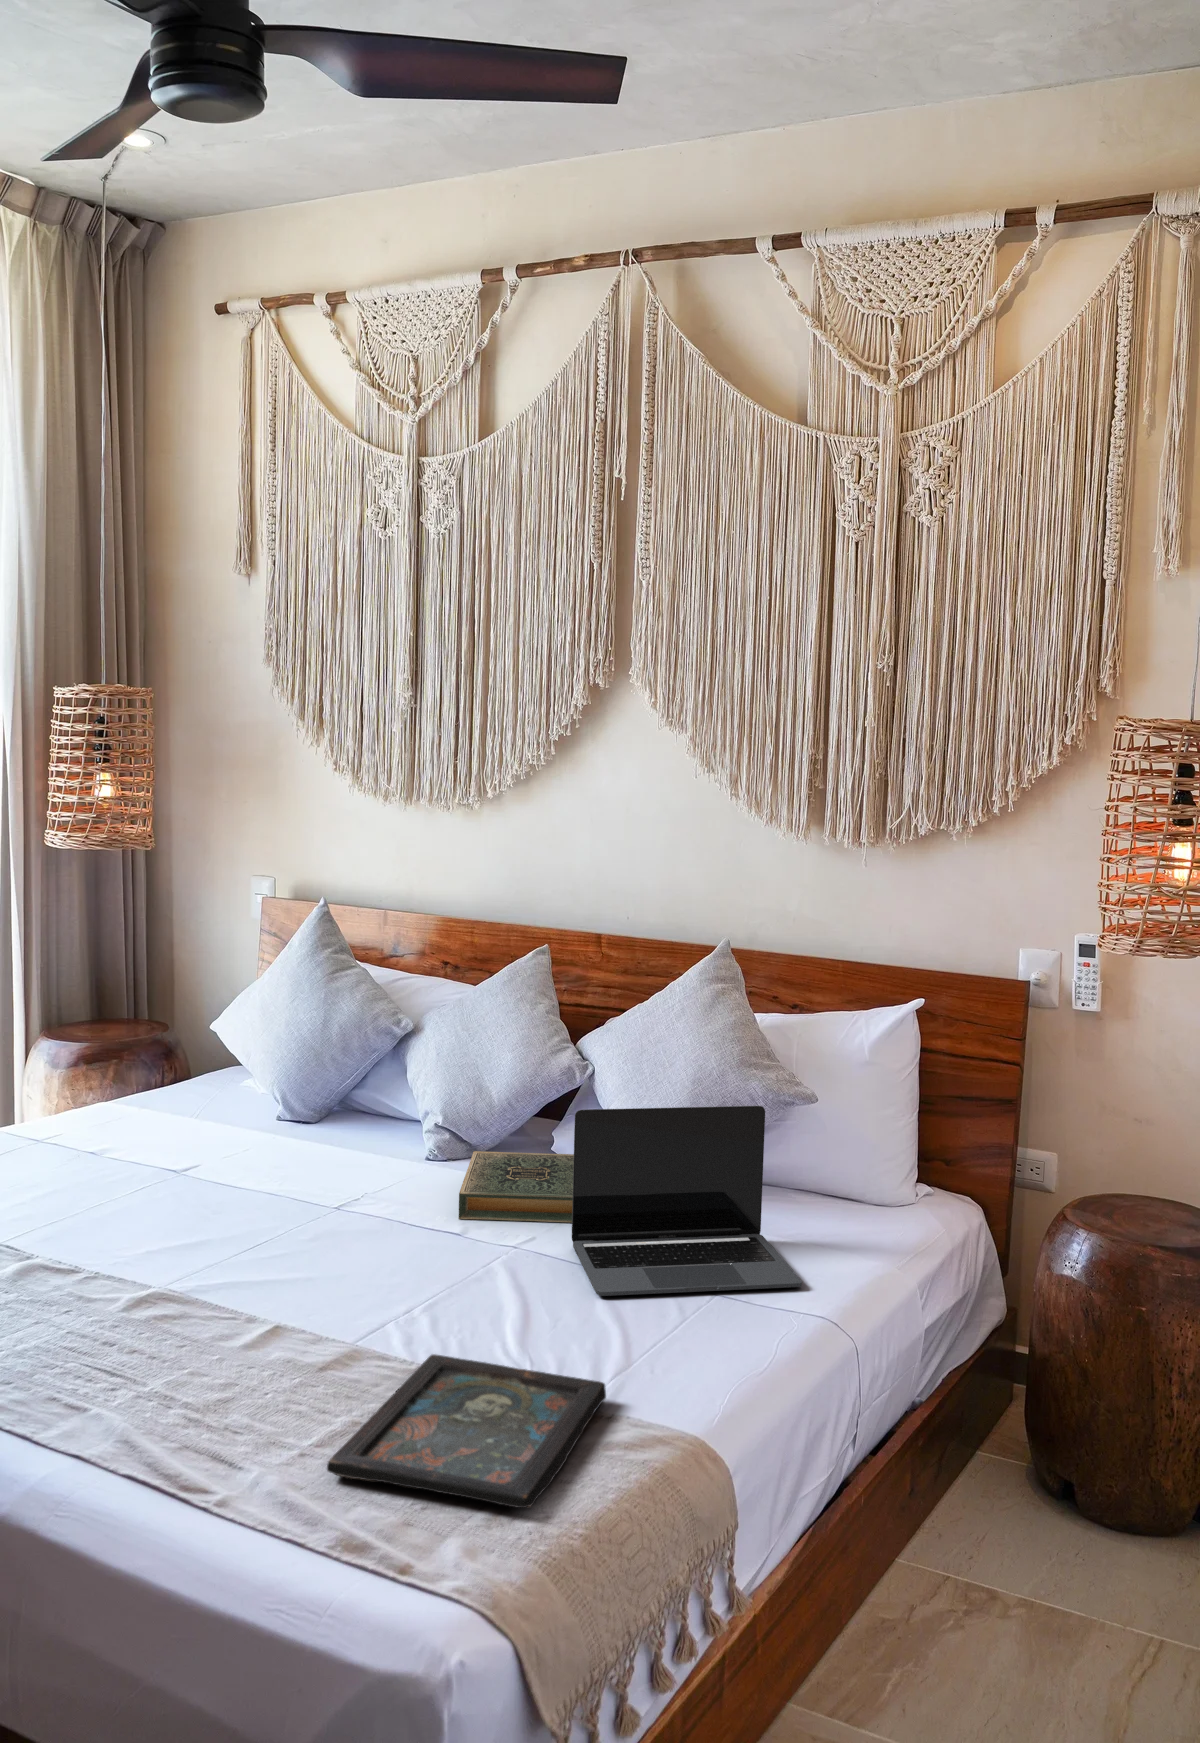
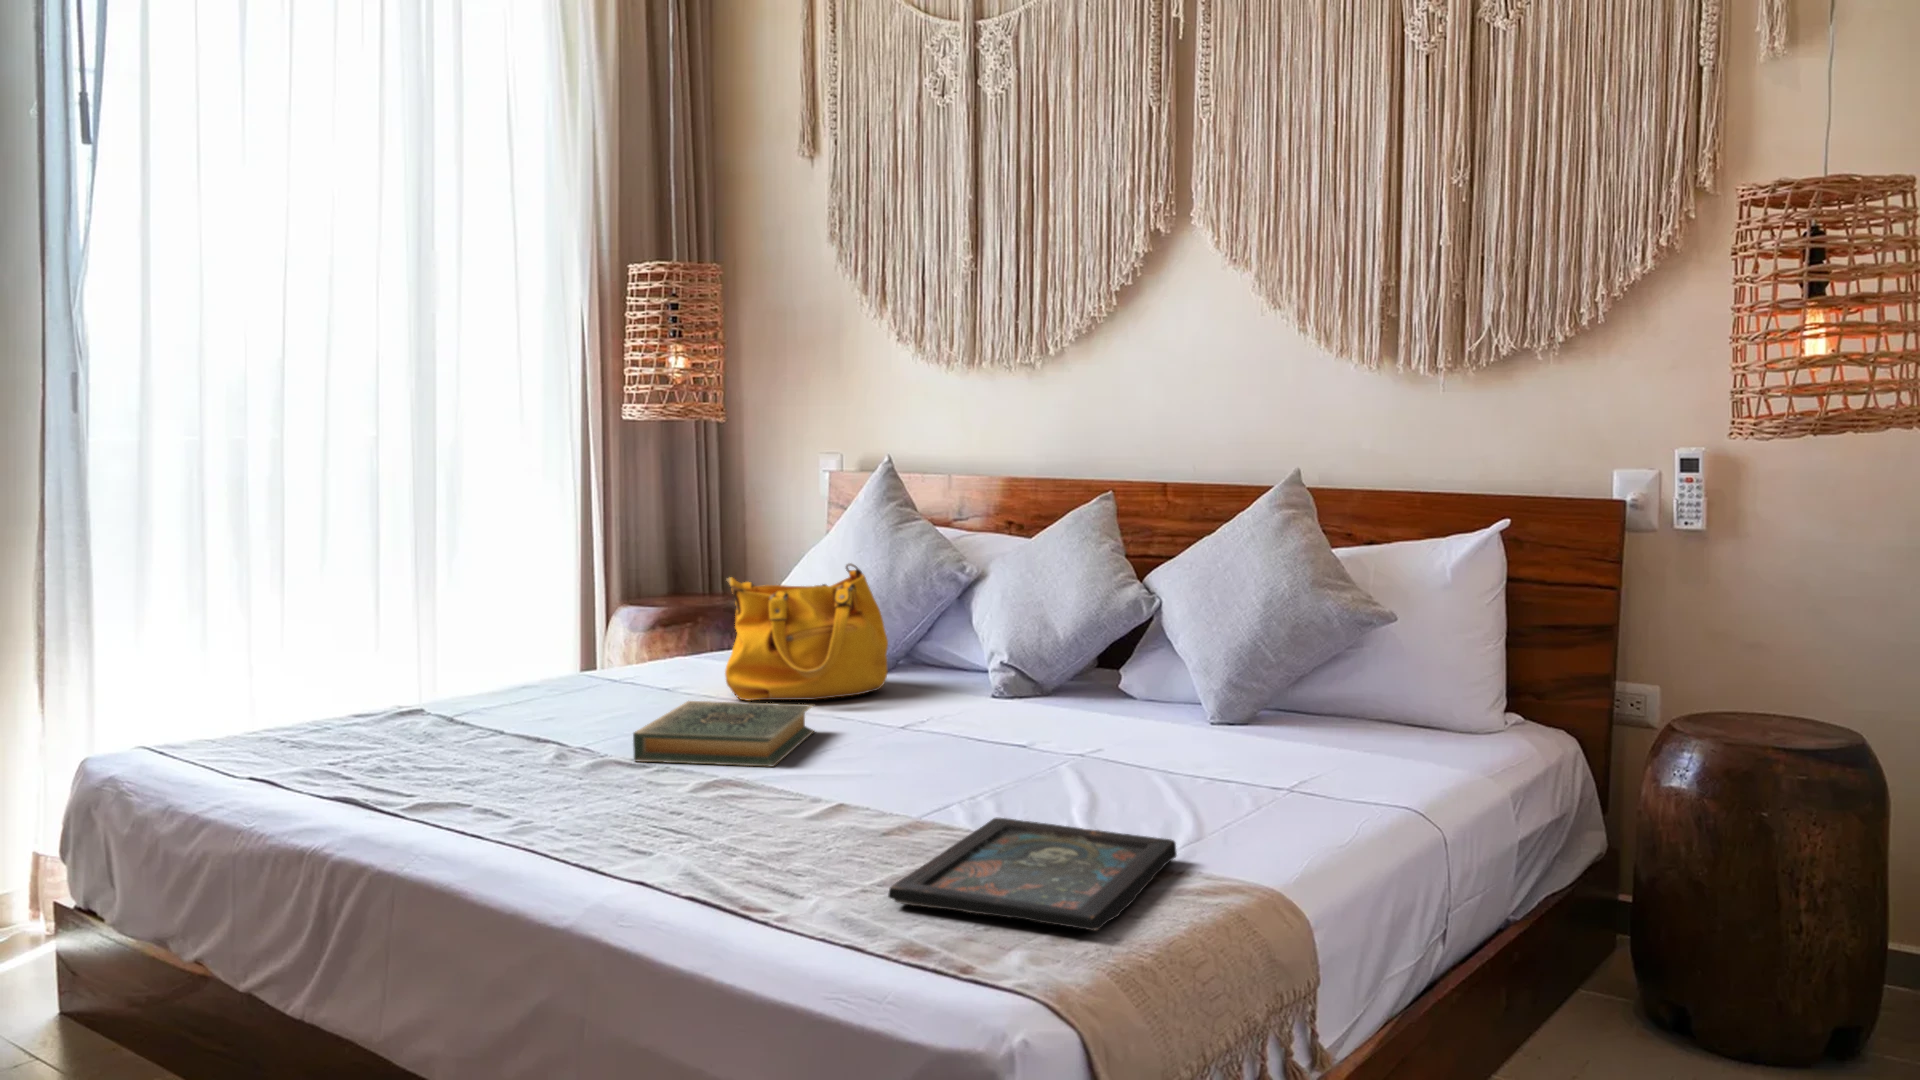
handbag: none [154,1028,322,1175] -> present [725,563,888,700]
laptop: present [572,1106,802,1296] -> none [1139,610,1384,786]
hardback book: present [459,1151,574,1222] -> present [633,701,814,767]

